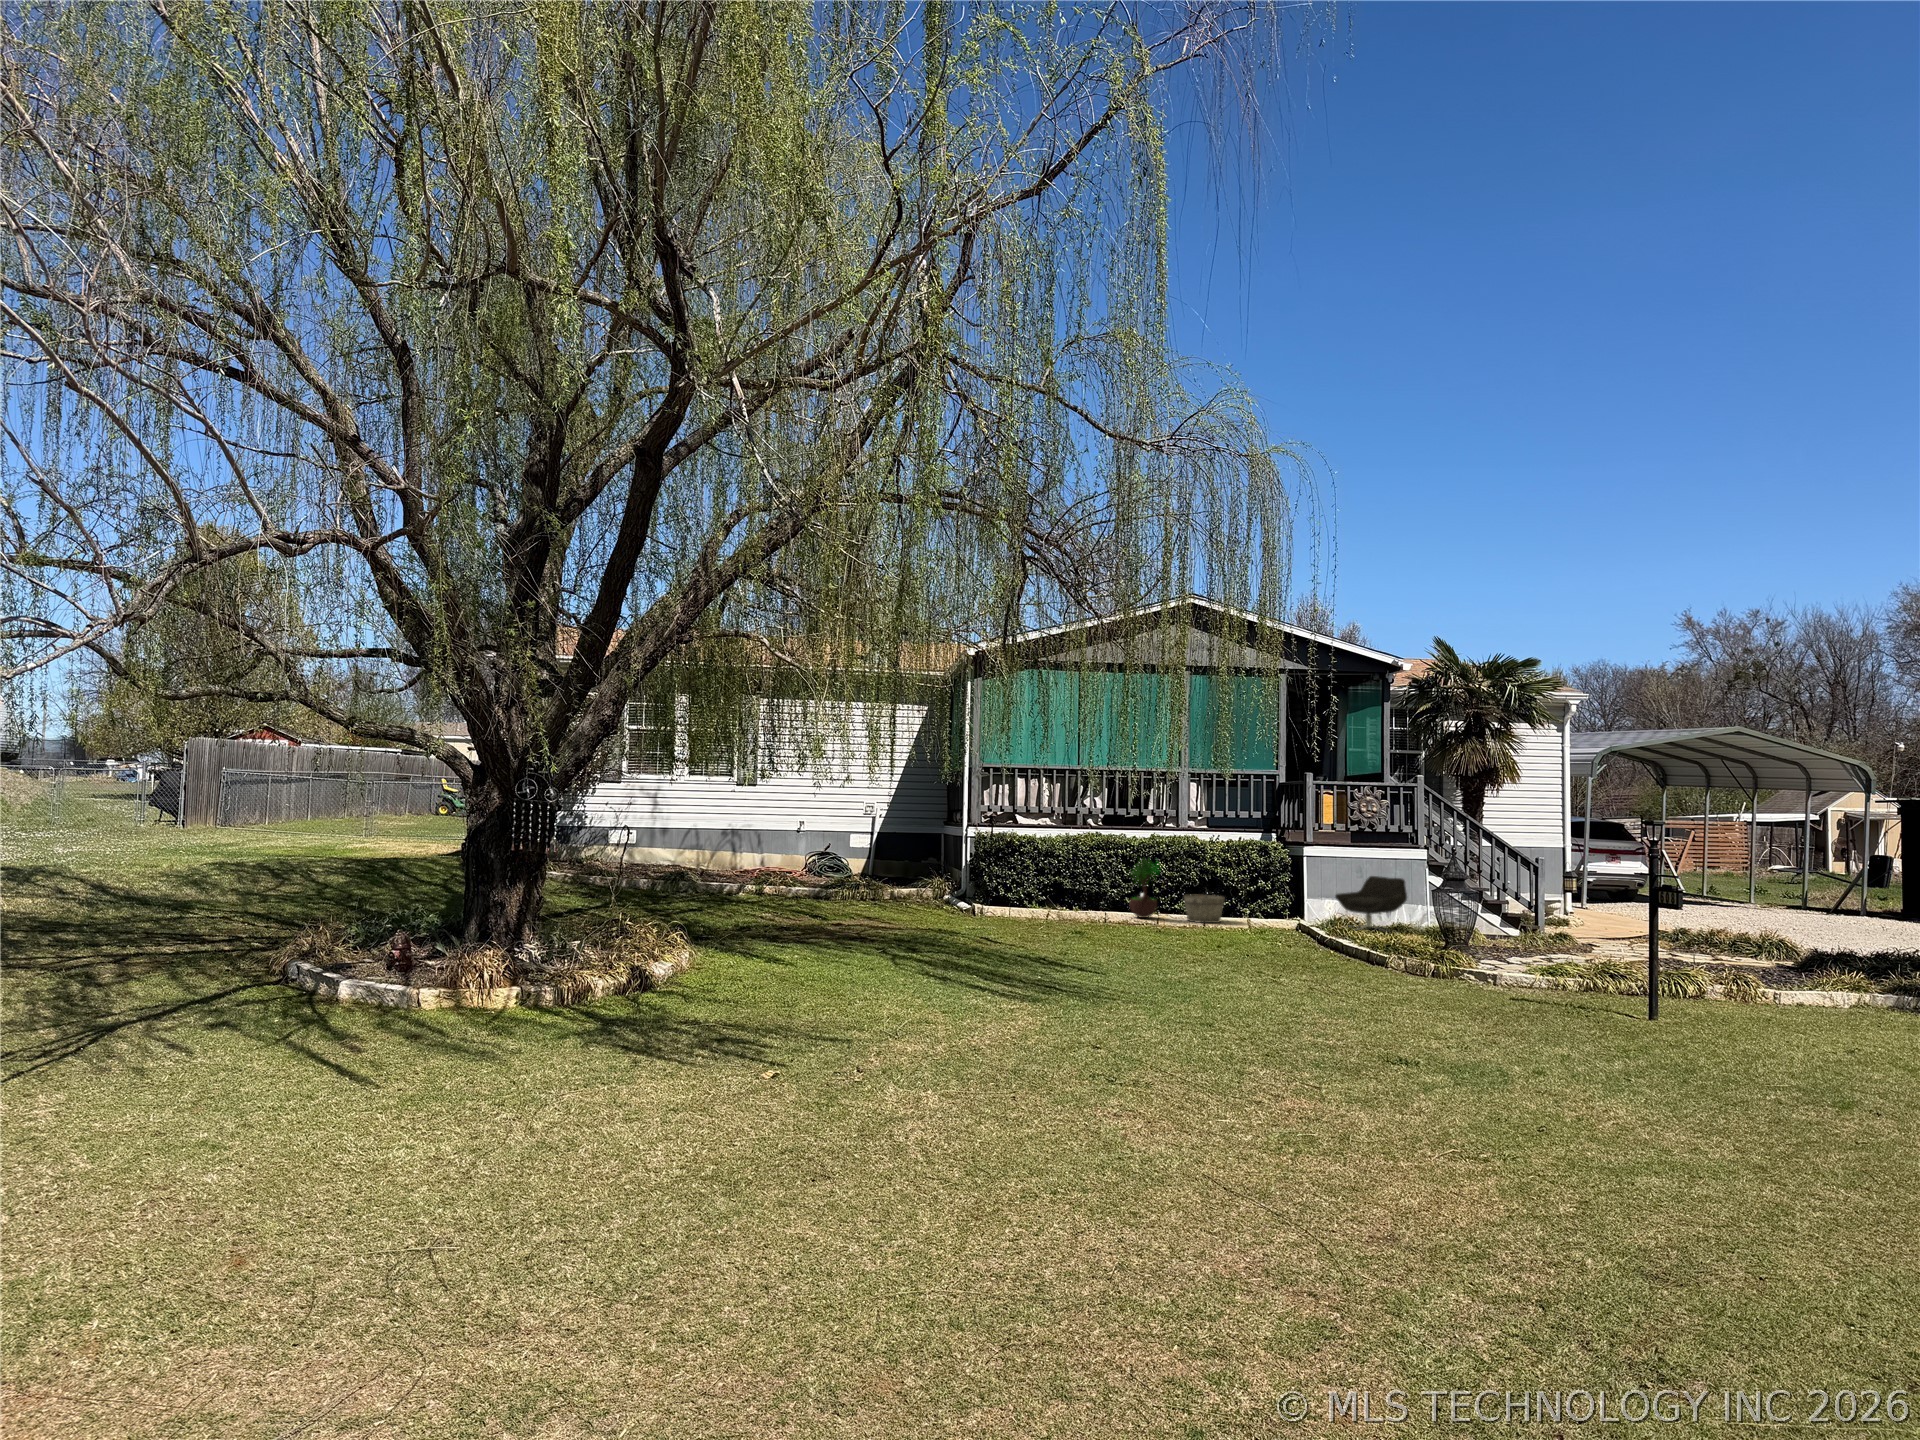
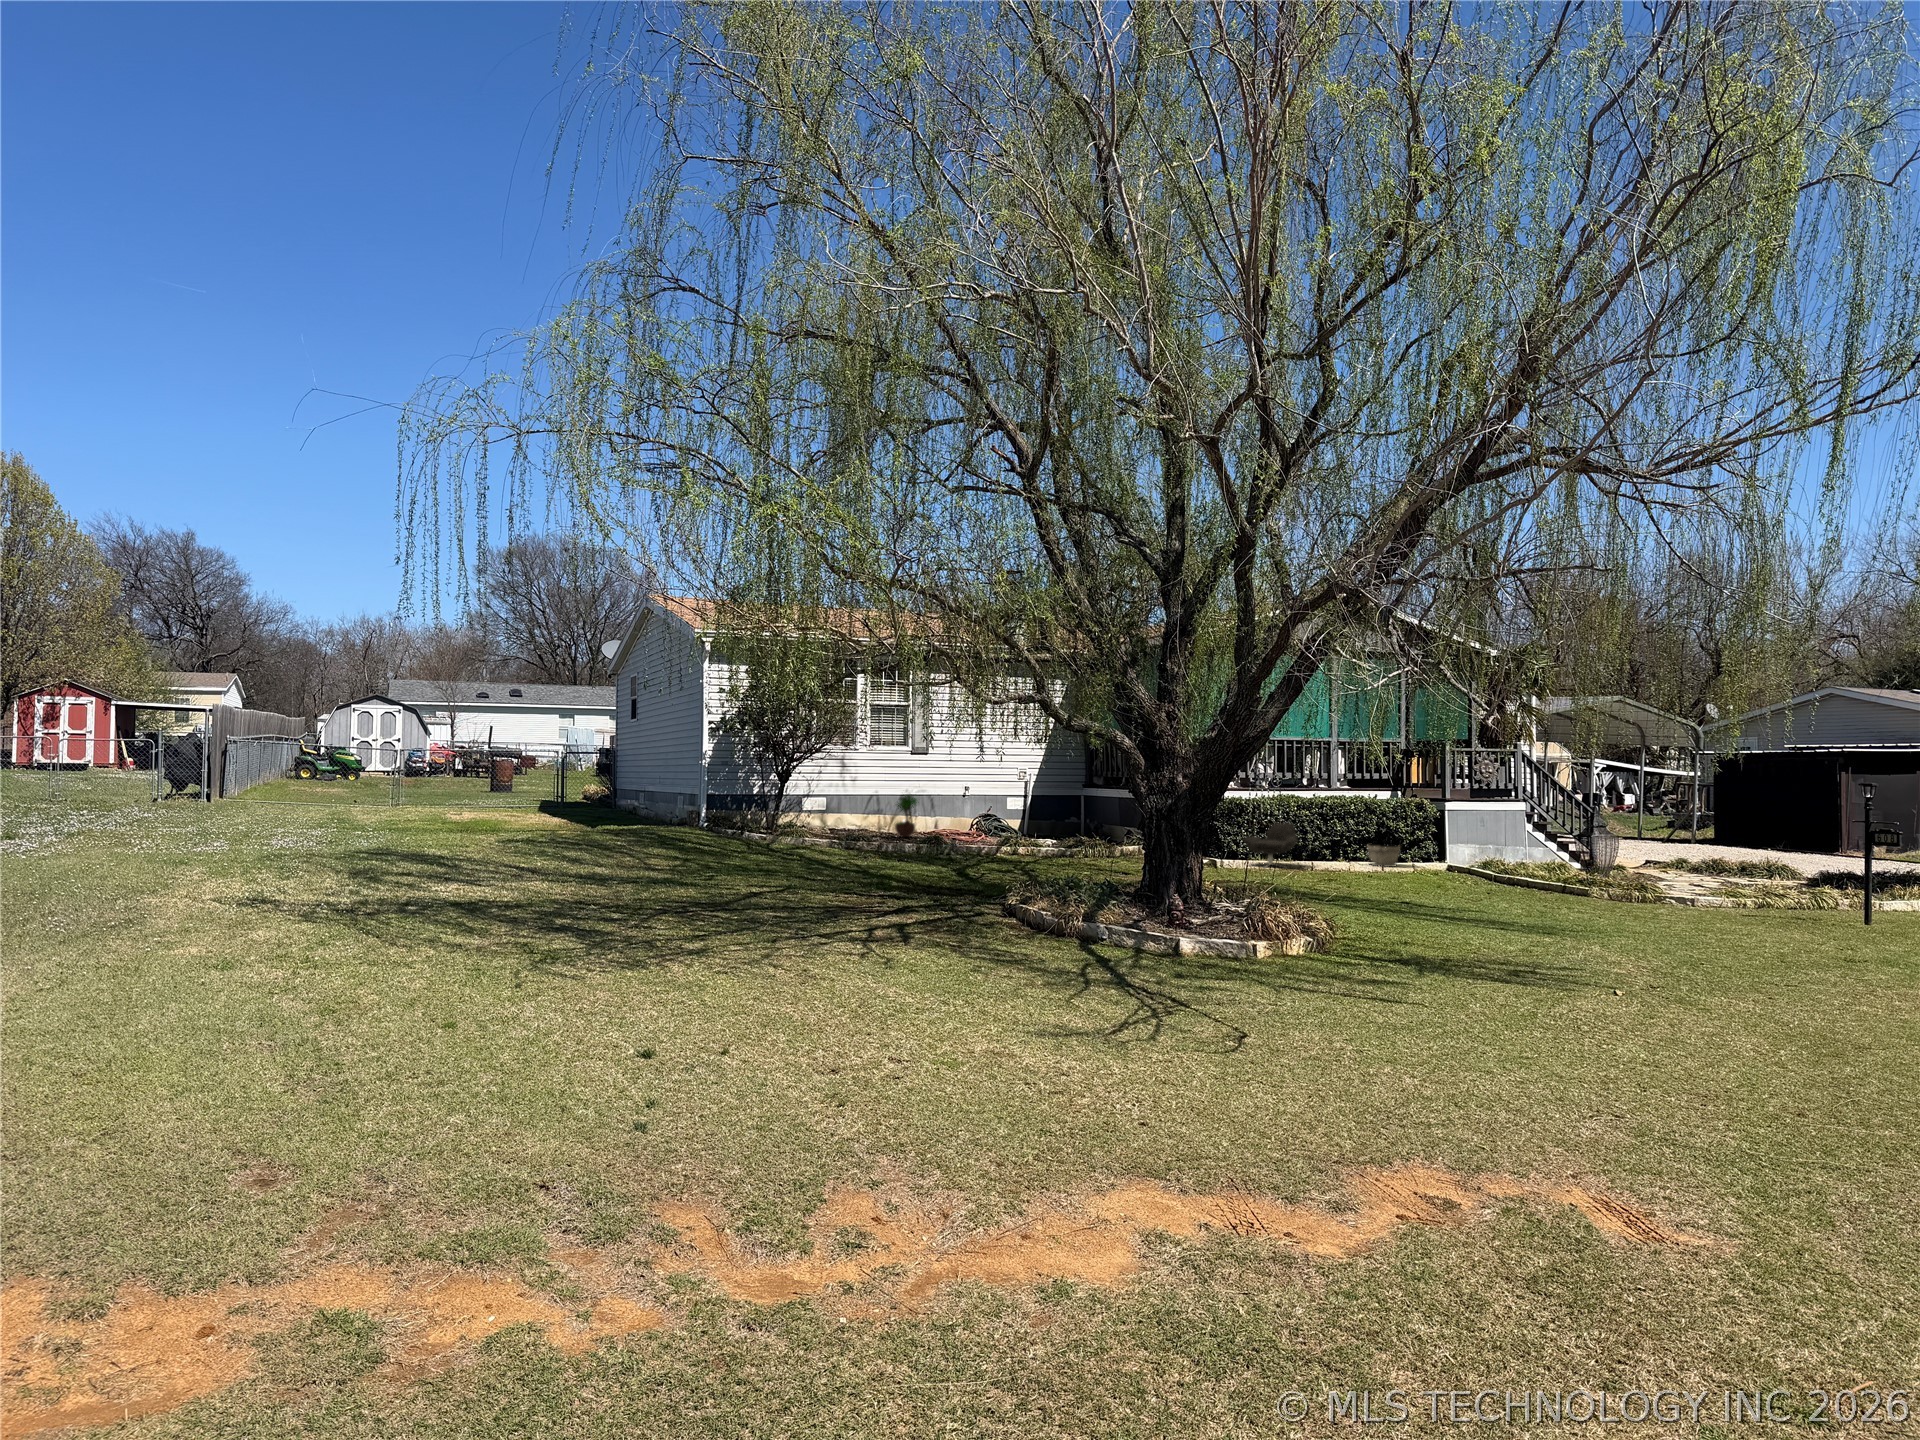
potted tree: present [1130,858,1161,918] -> present [895,795,917,837]
lounge chair: present [1335,876,1407,927] -> present [1244,823,1298,866]

